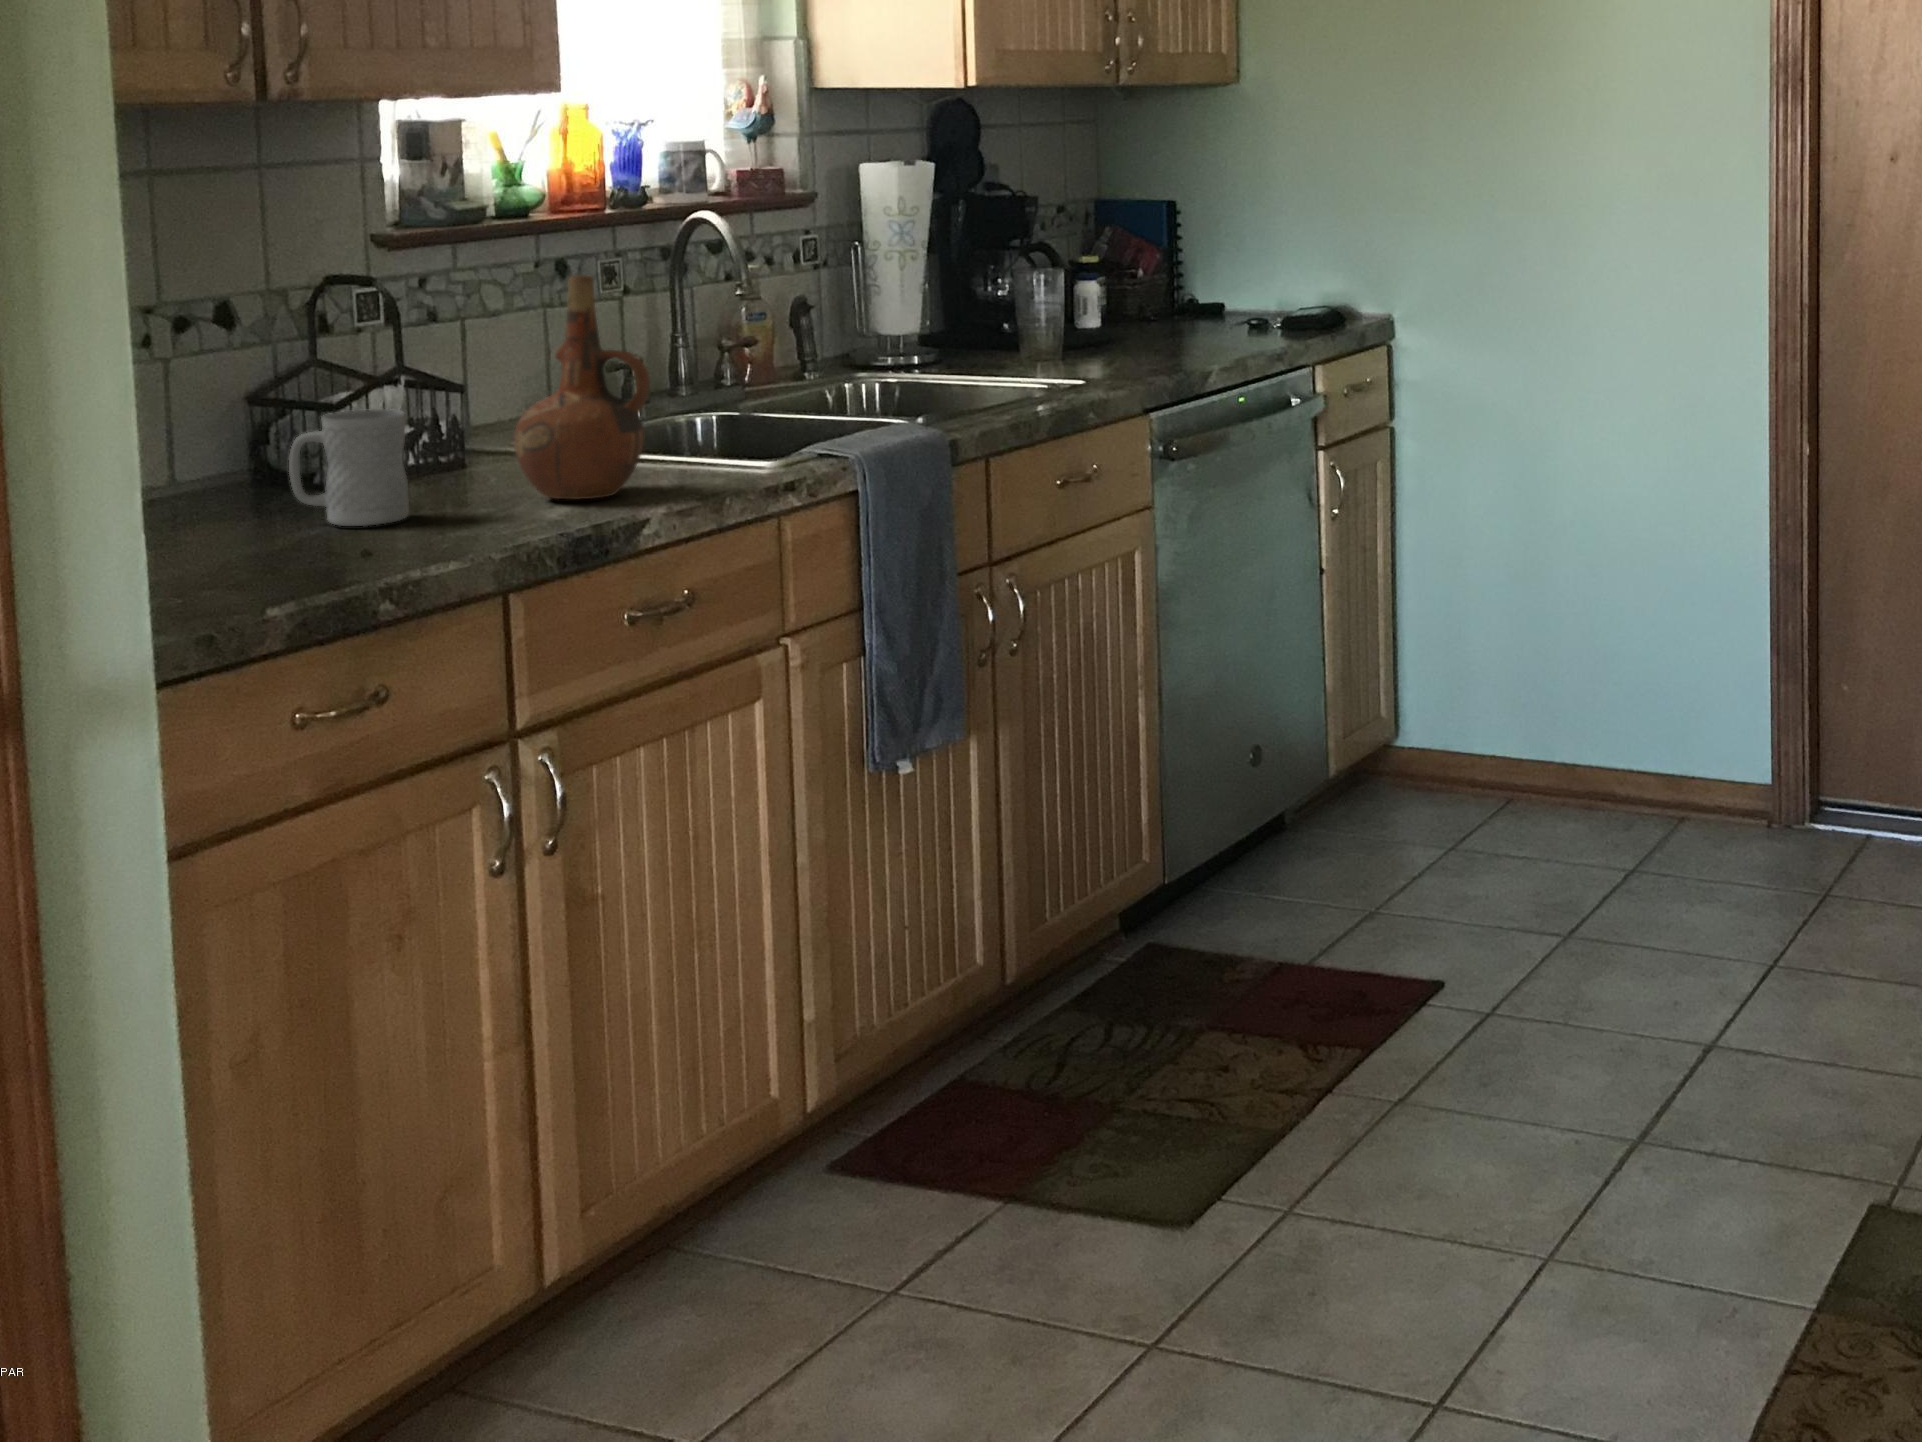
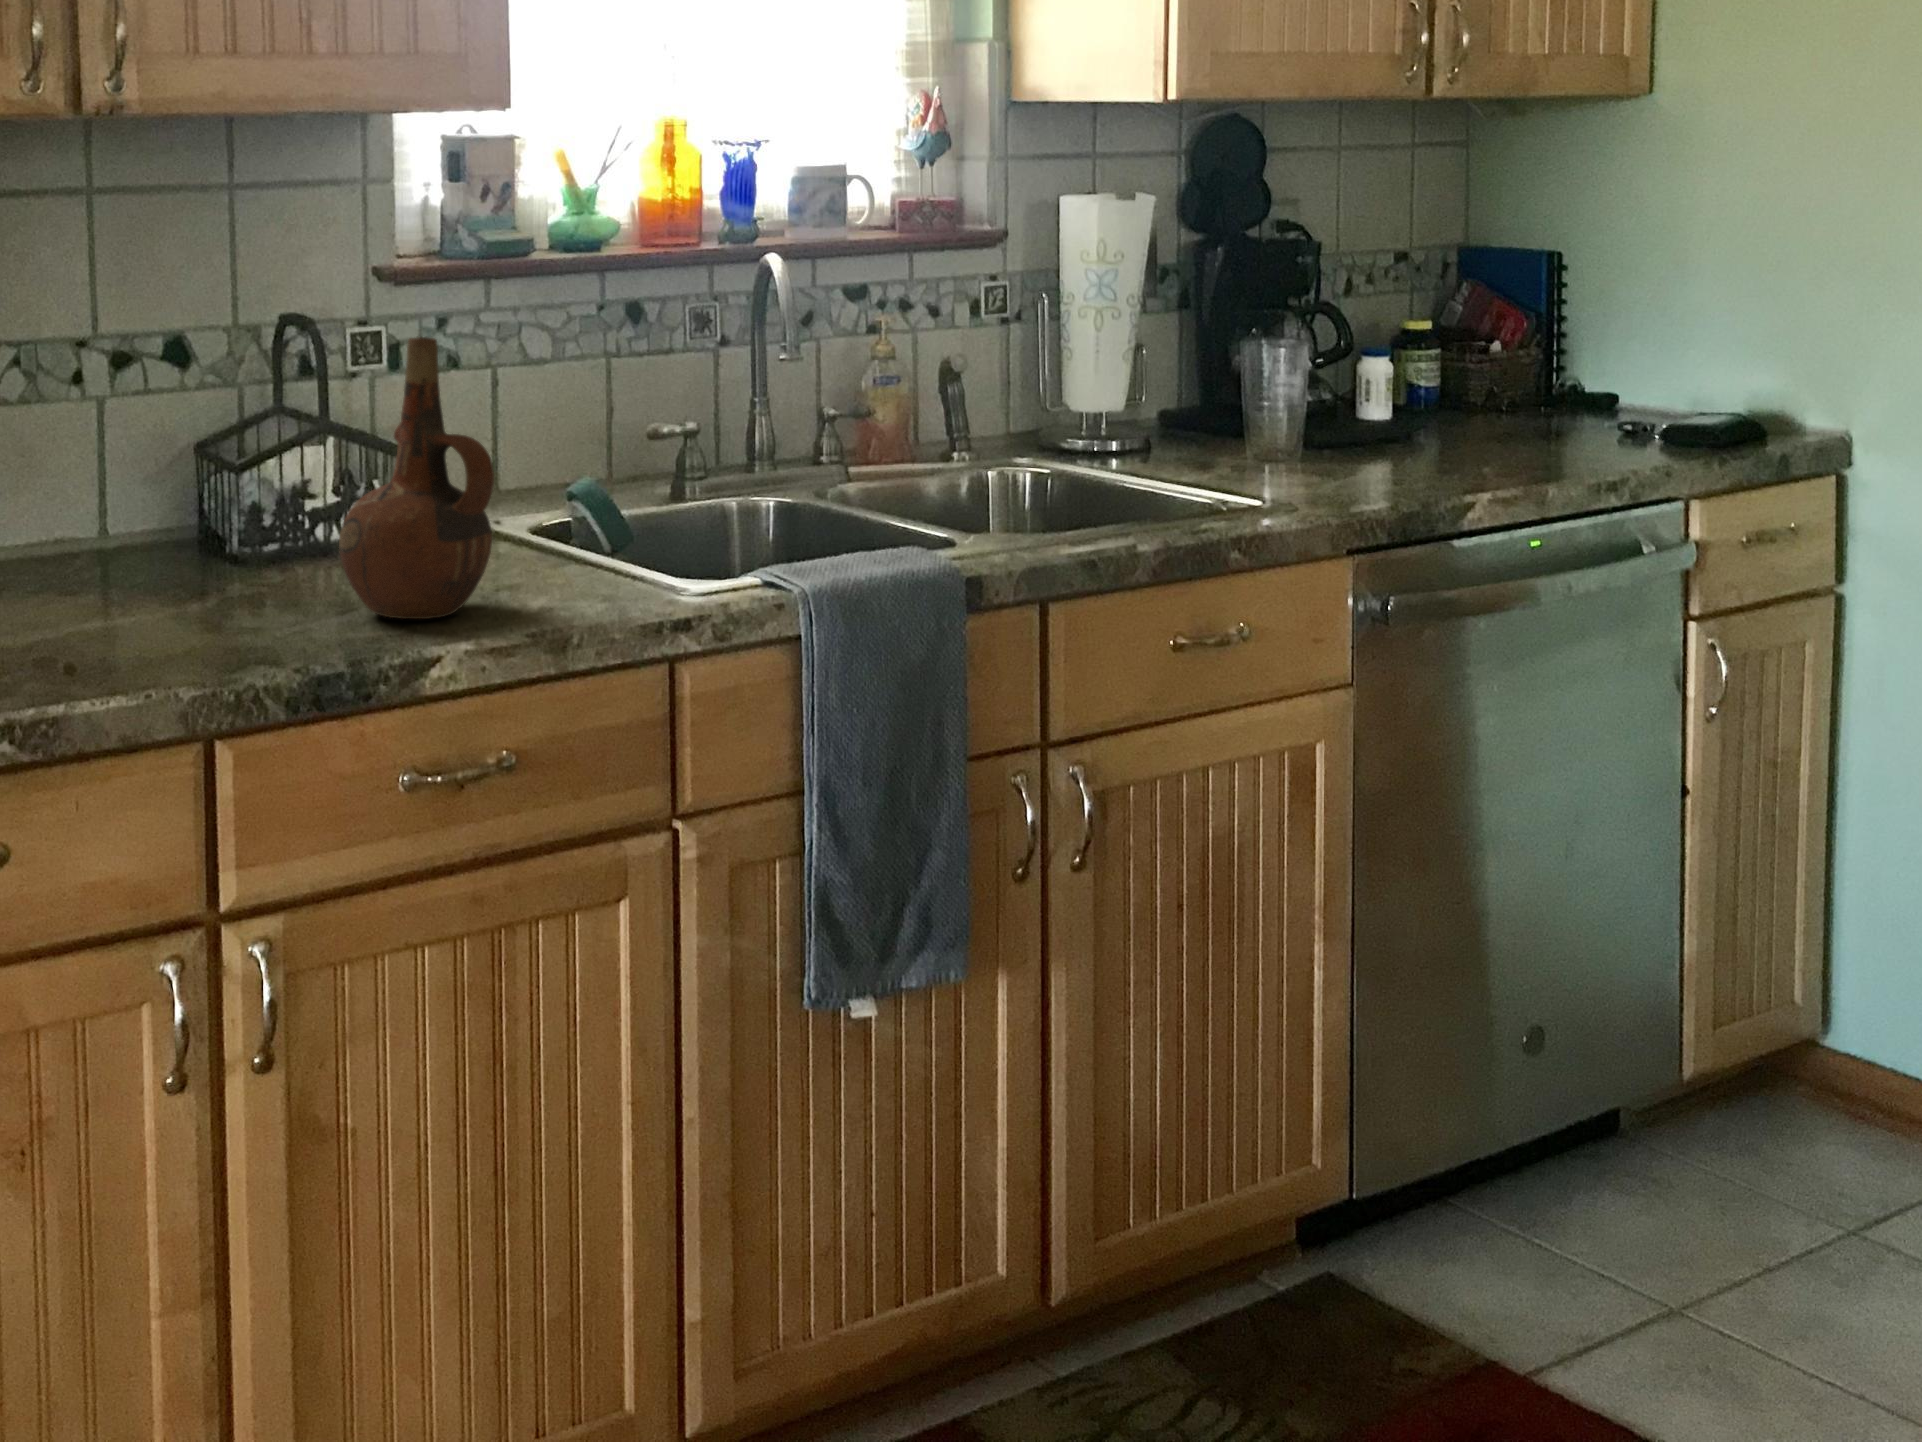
mug: present [289,409,409,526] -> none [96,482,211,624]

